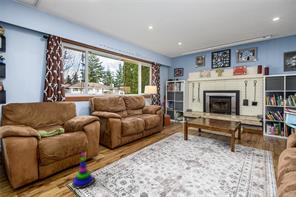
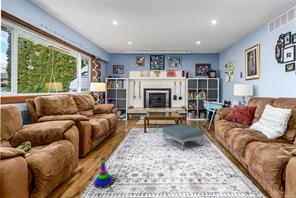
footstool: none [194,137,257,177] -> present [162,124,204,150]

